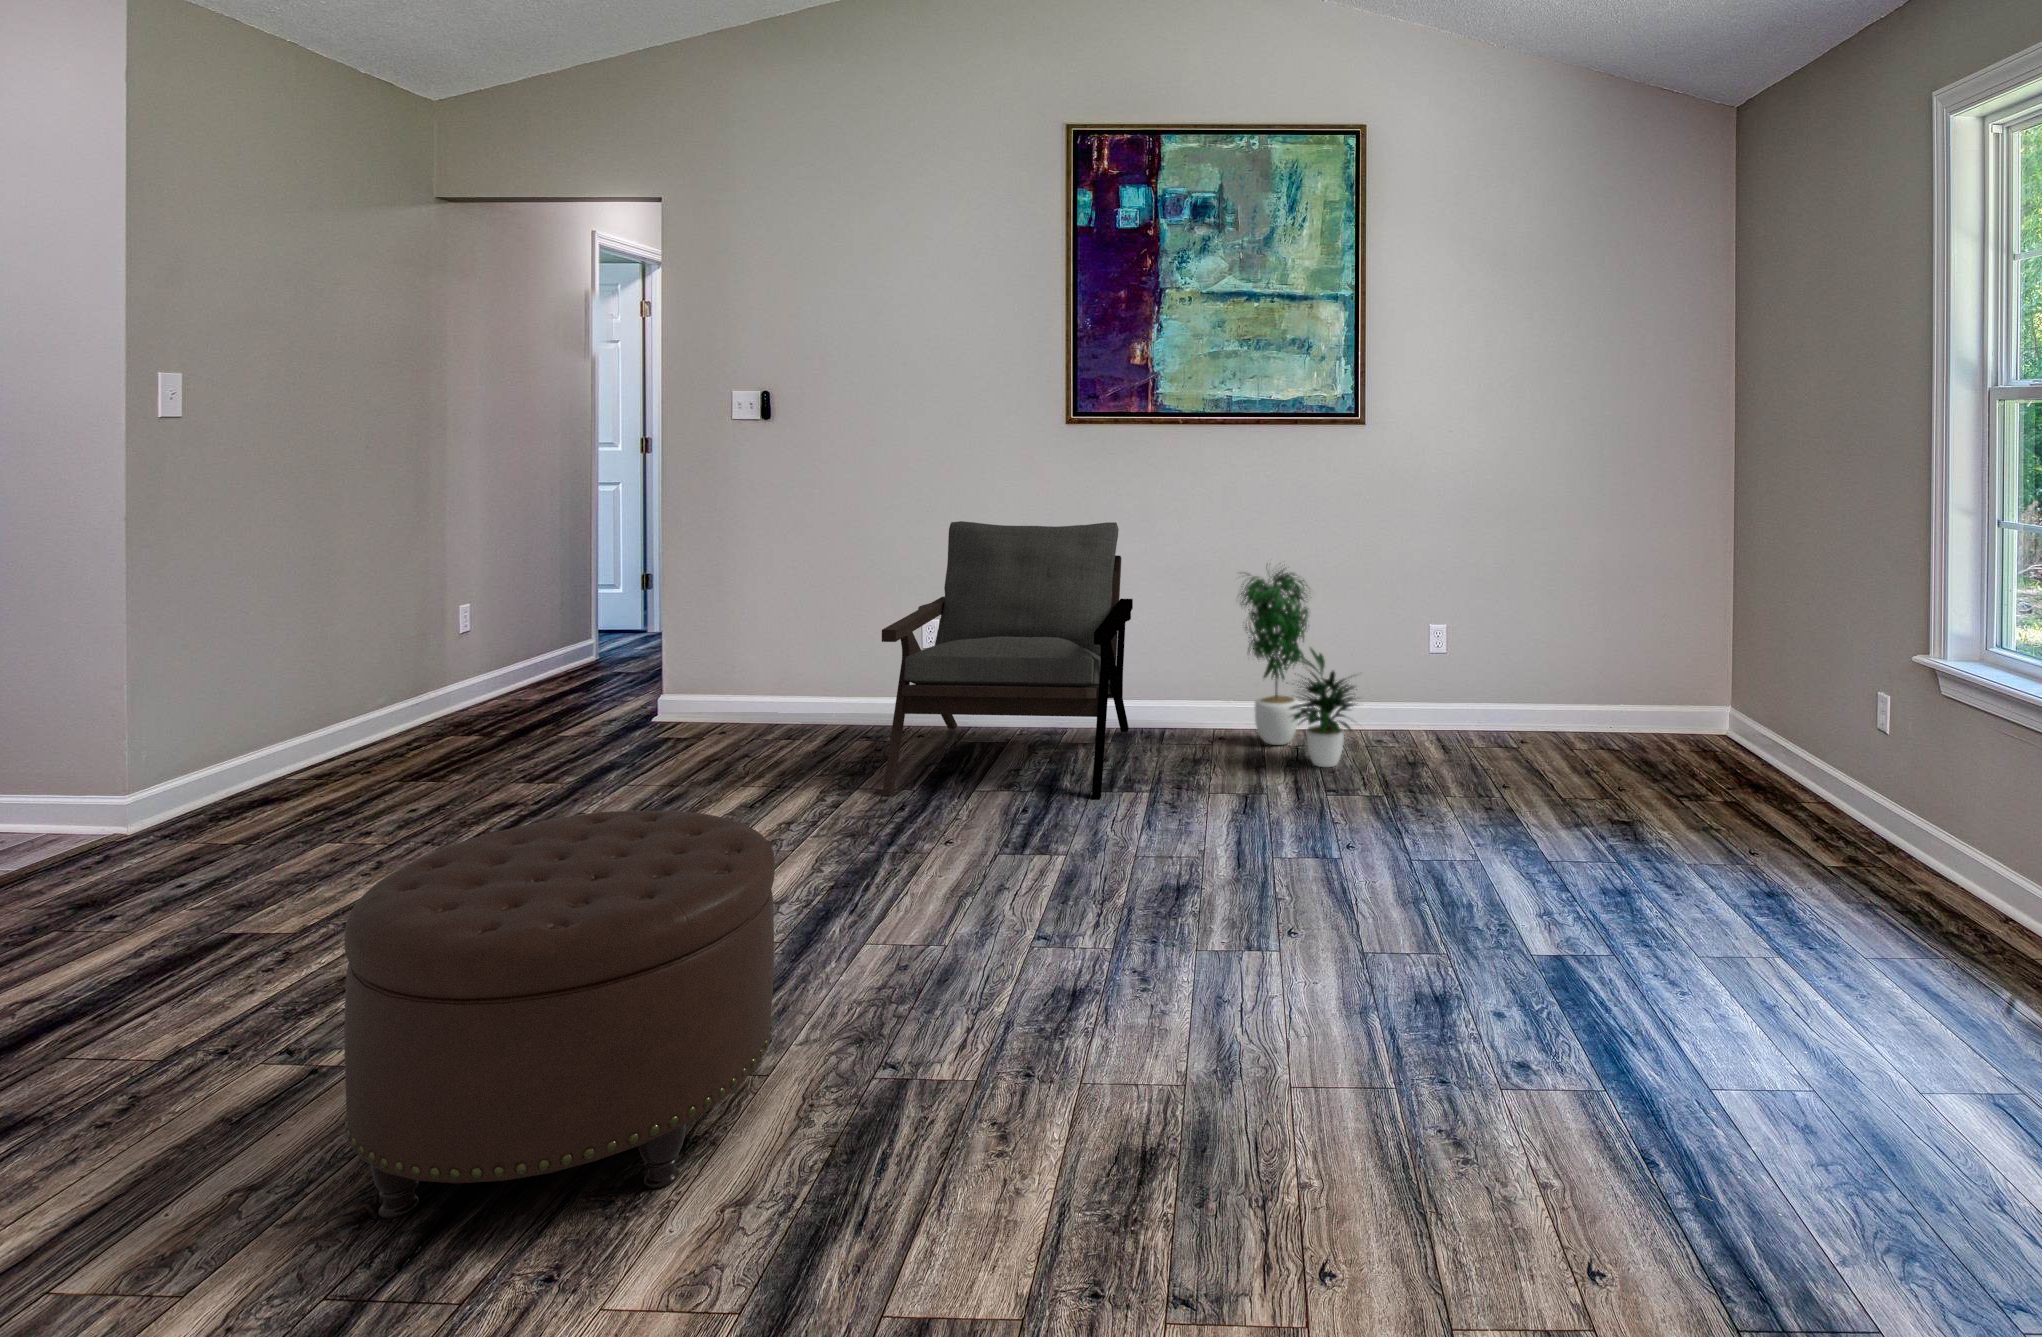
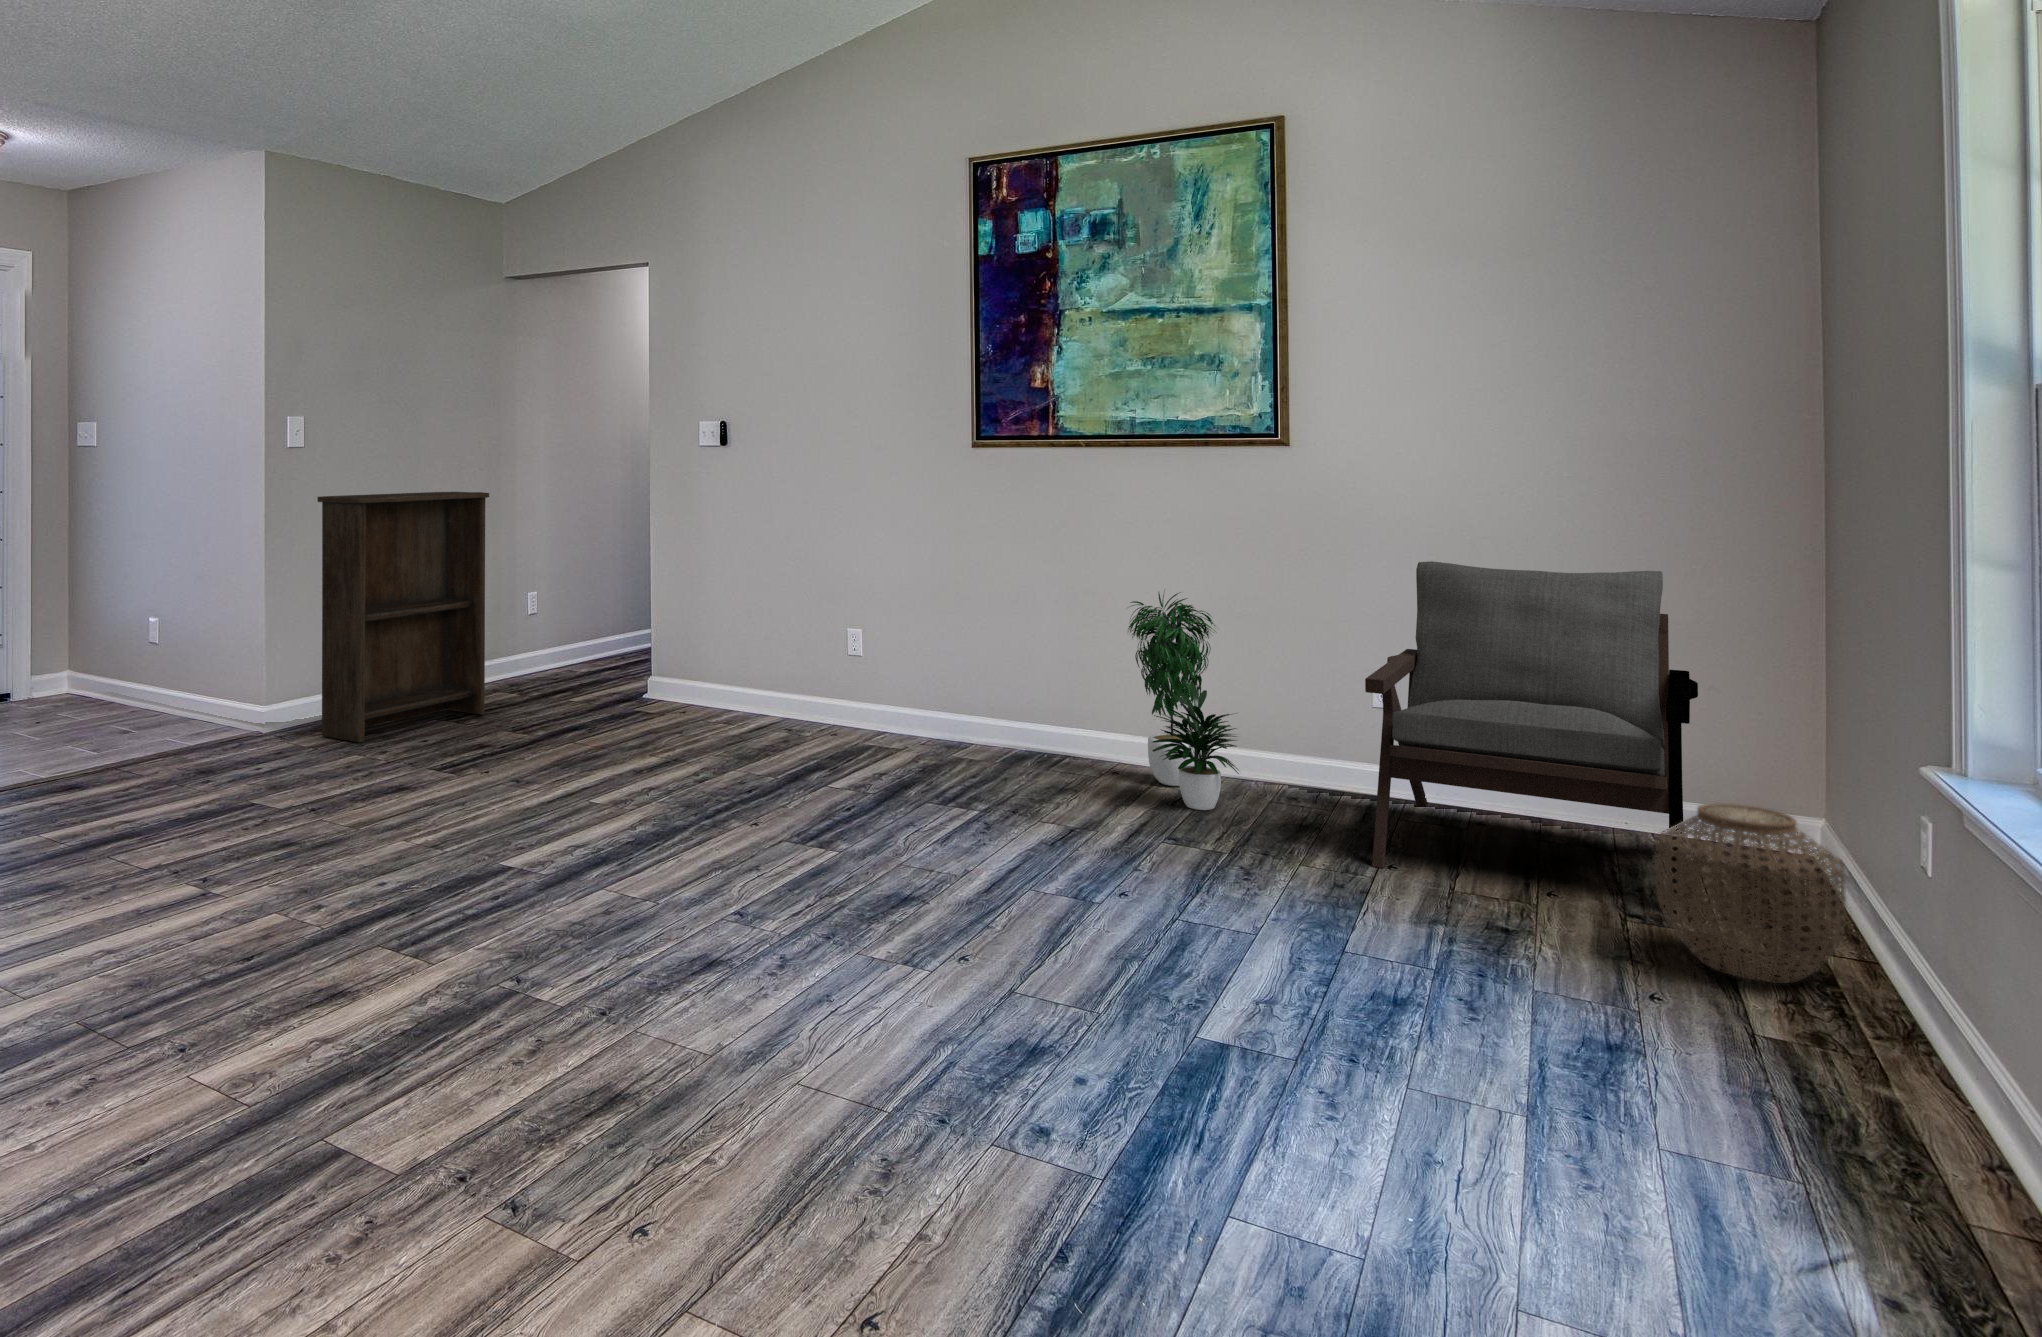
bookshelf: none [168,480,448,854] -> present [317,492,489,742]
armchair: present [882,521,1133,800] -> present [1365,561,1698,915]
woven basket: none [1763,713,1897,854] -> present [1655,803,1846,983]
ottoman: present [344,811,775,1218] -> none [299,709,541,929]

